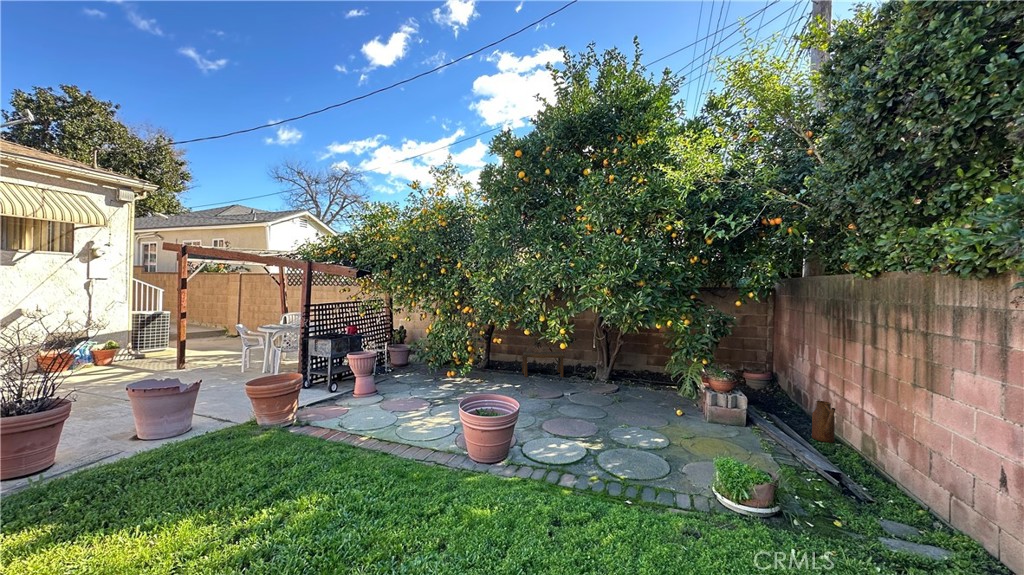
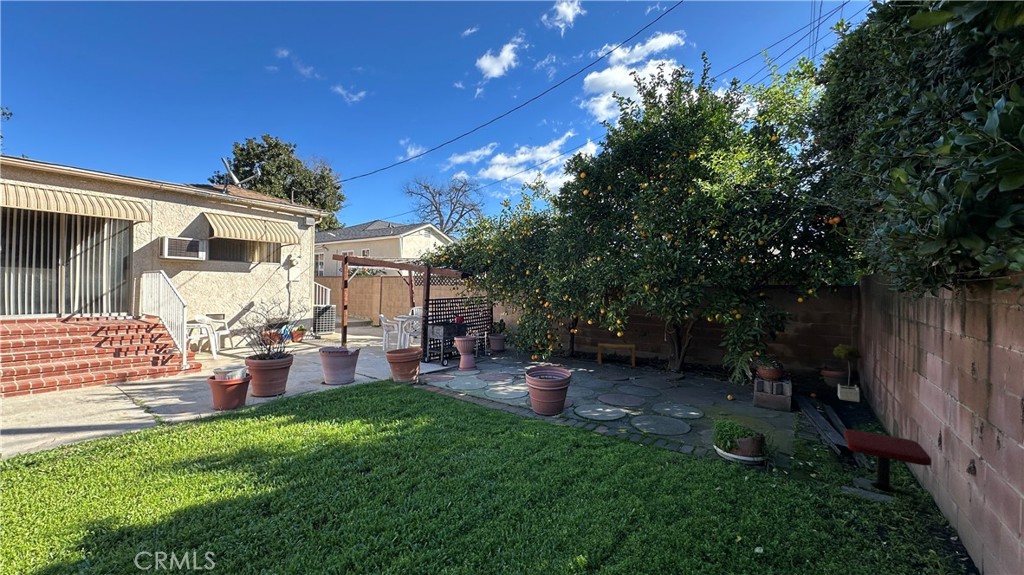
potted tree: none [764,348,792,406] -> present [833,344,863,402]
watering can: present [812,401,835,443] -> none [858,391,881,430]
pedestal table: none [855,461,974,538] -> present [844,430,931,492]

